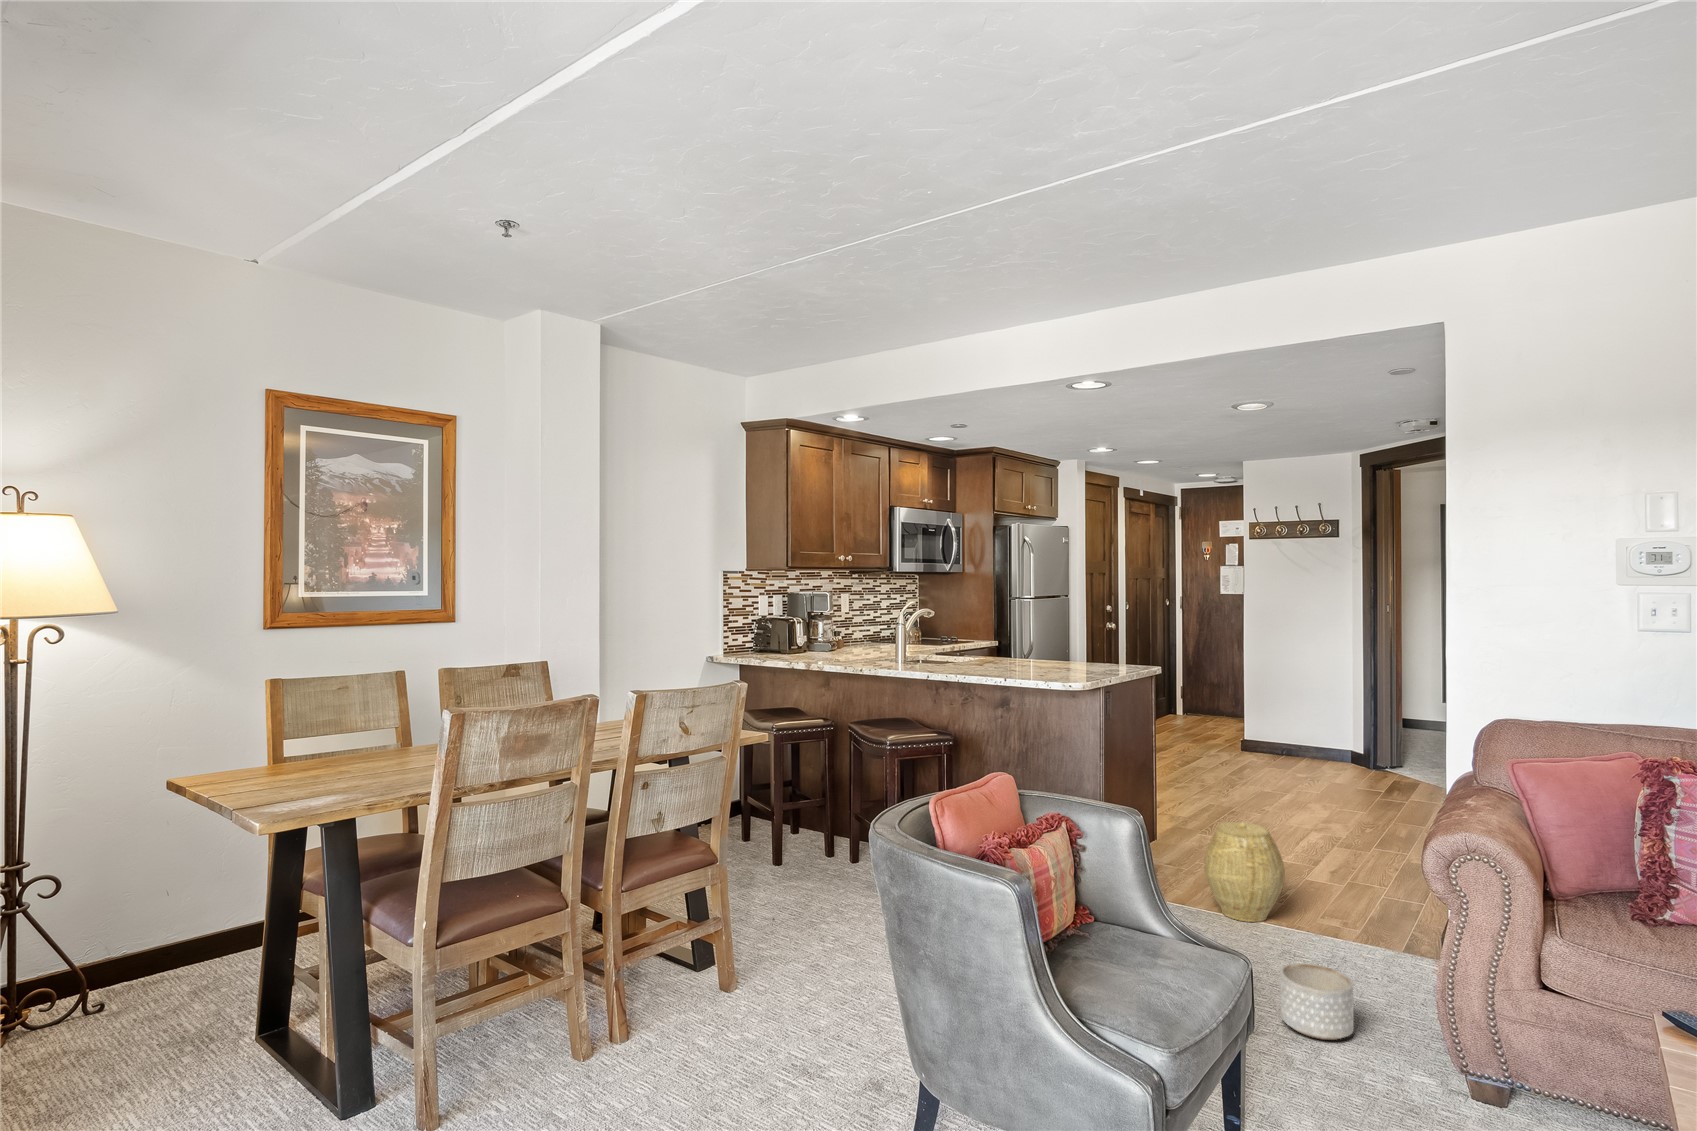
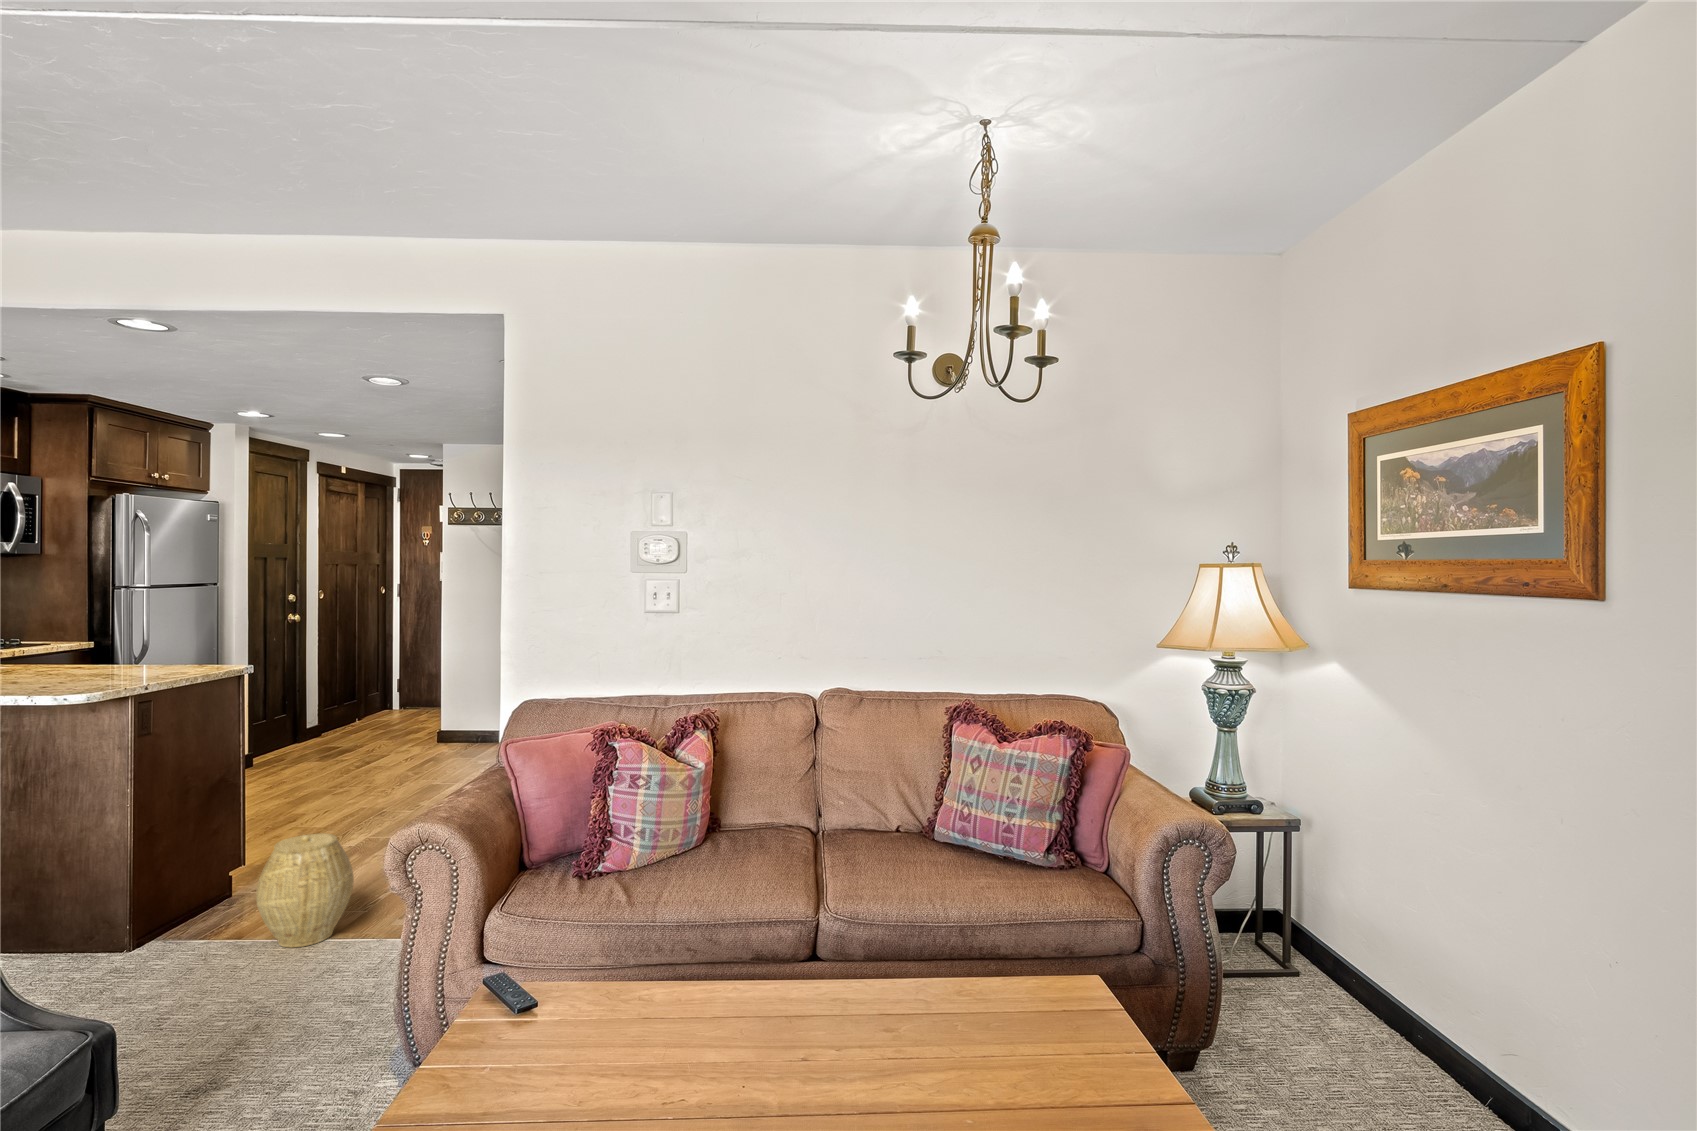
planter: present [1280,963,1354,1040] -> none [253,991,340,1082]

